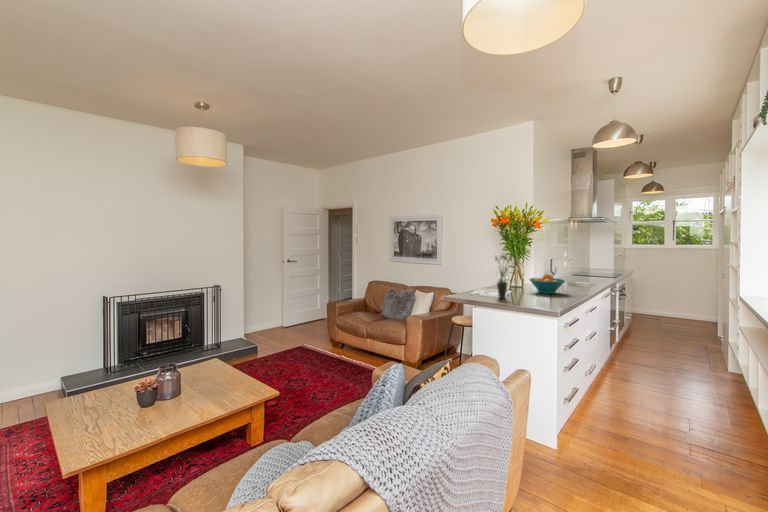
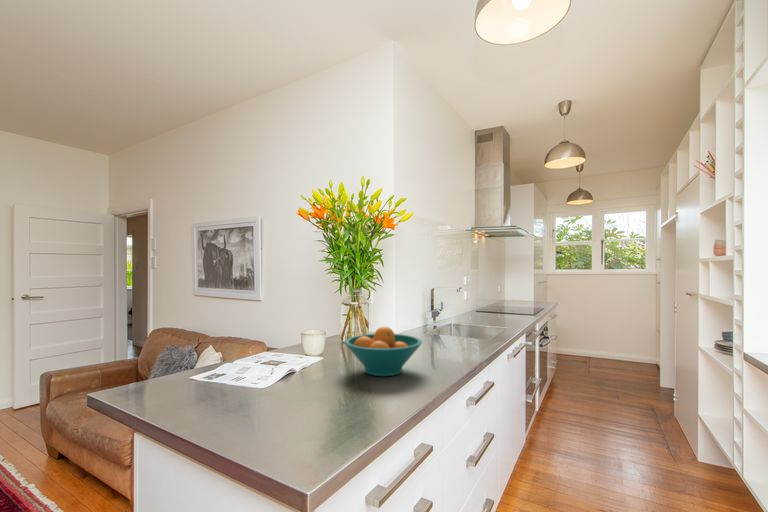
potted plant: present [495,255,510,299] -> none [207,277,269,415]

